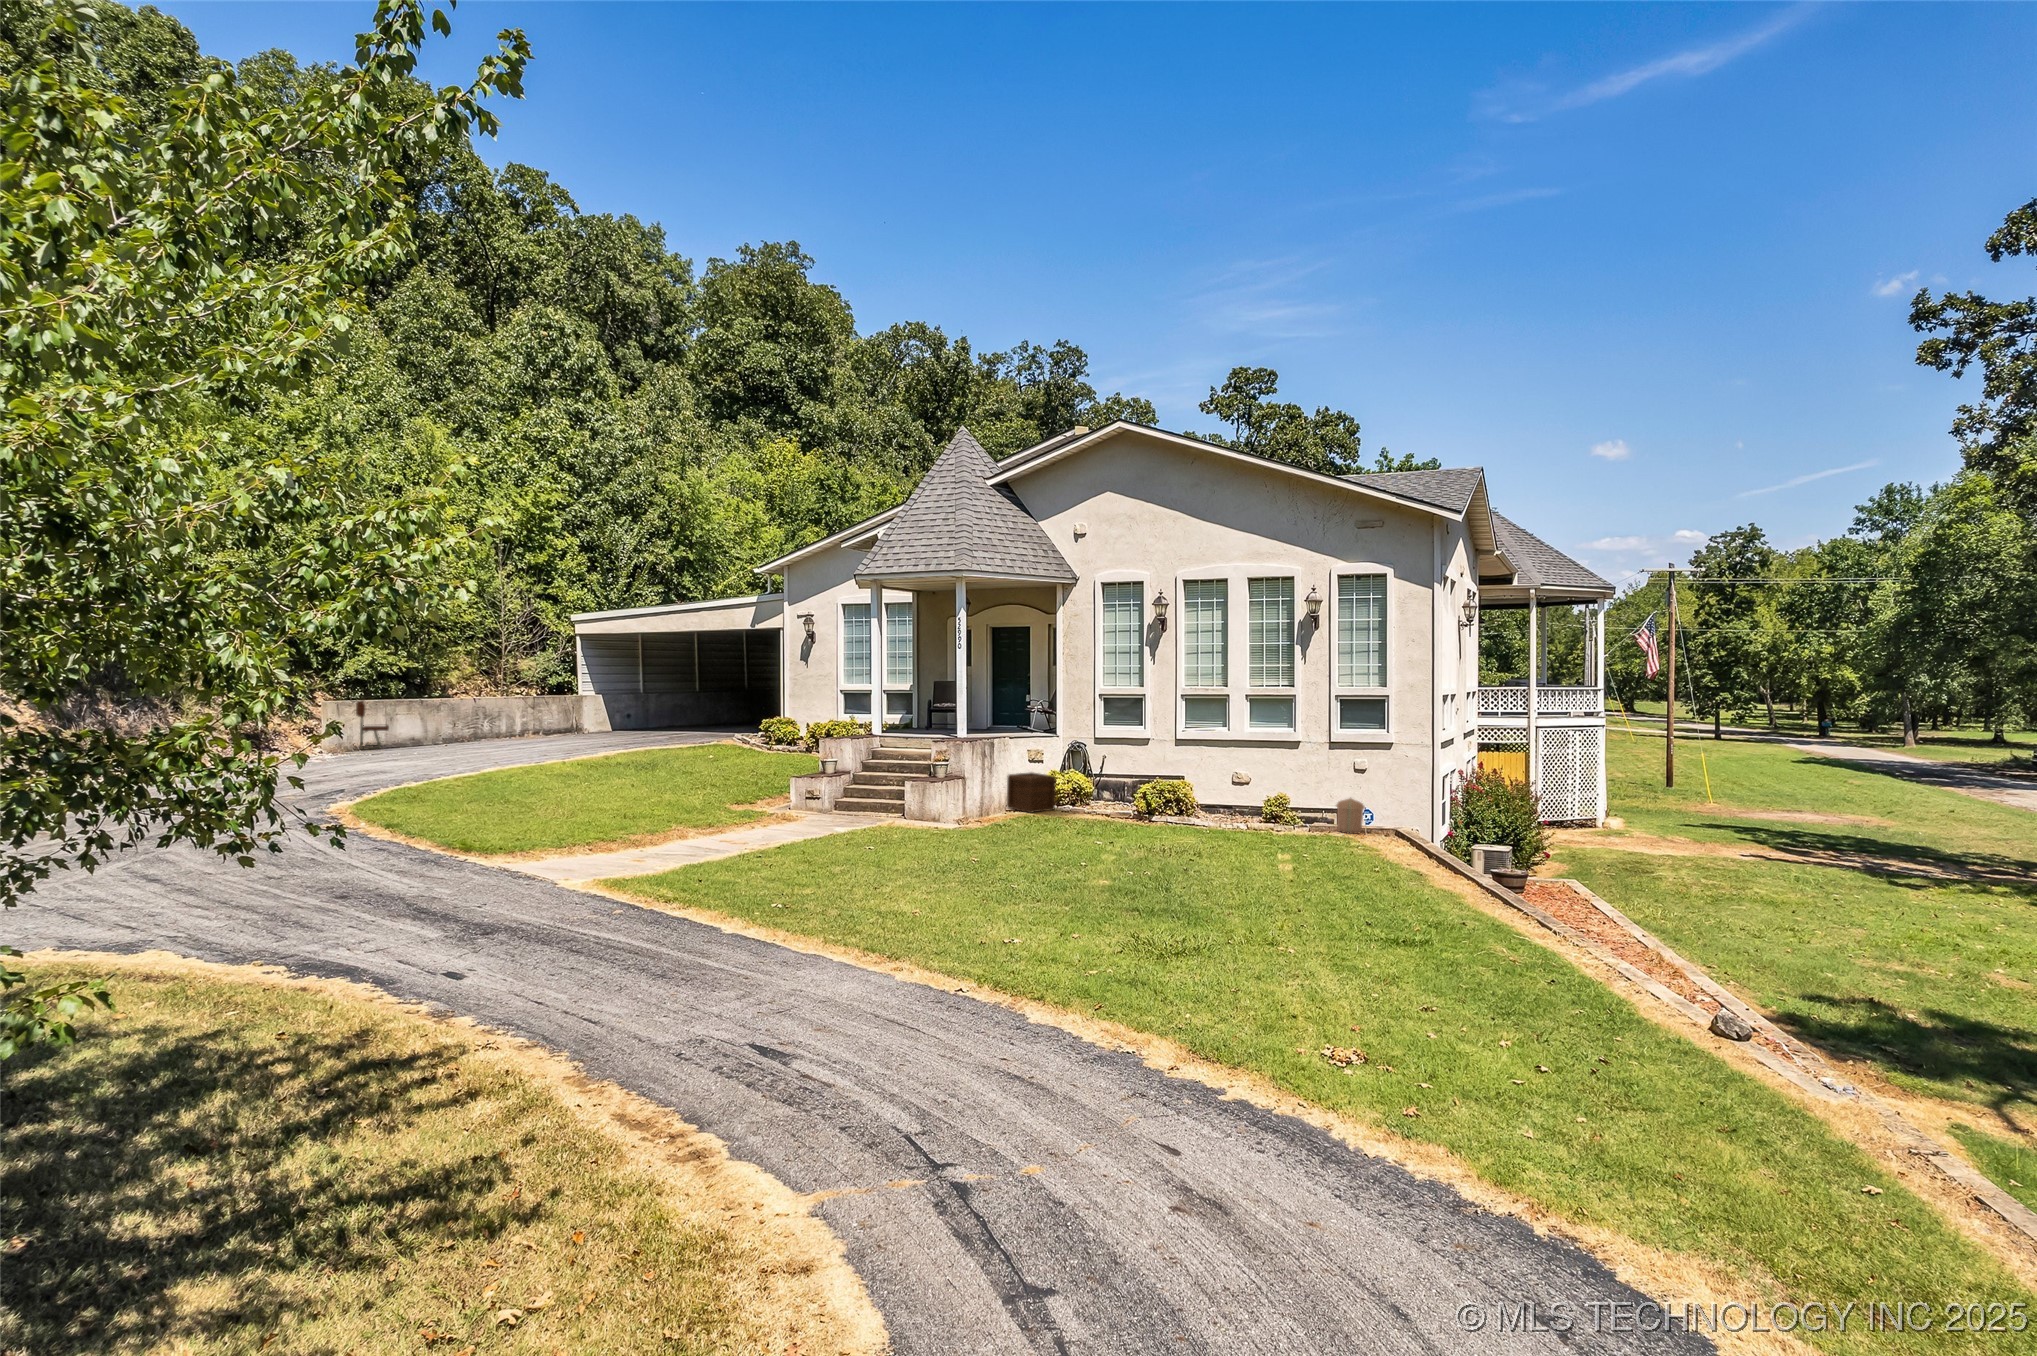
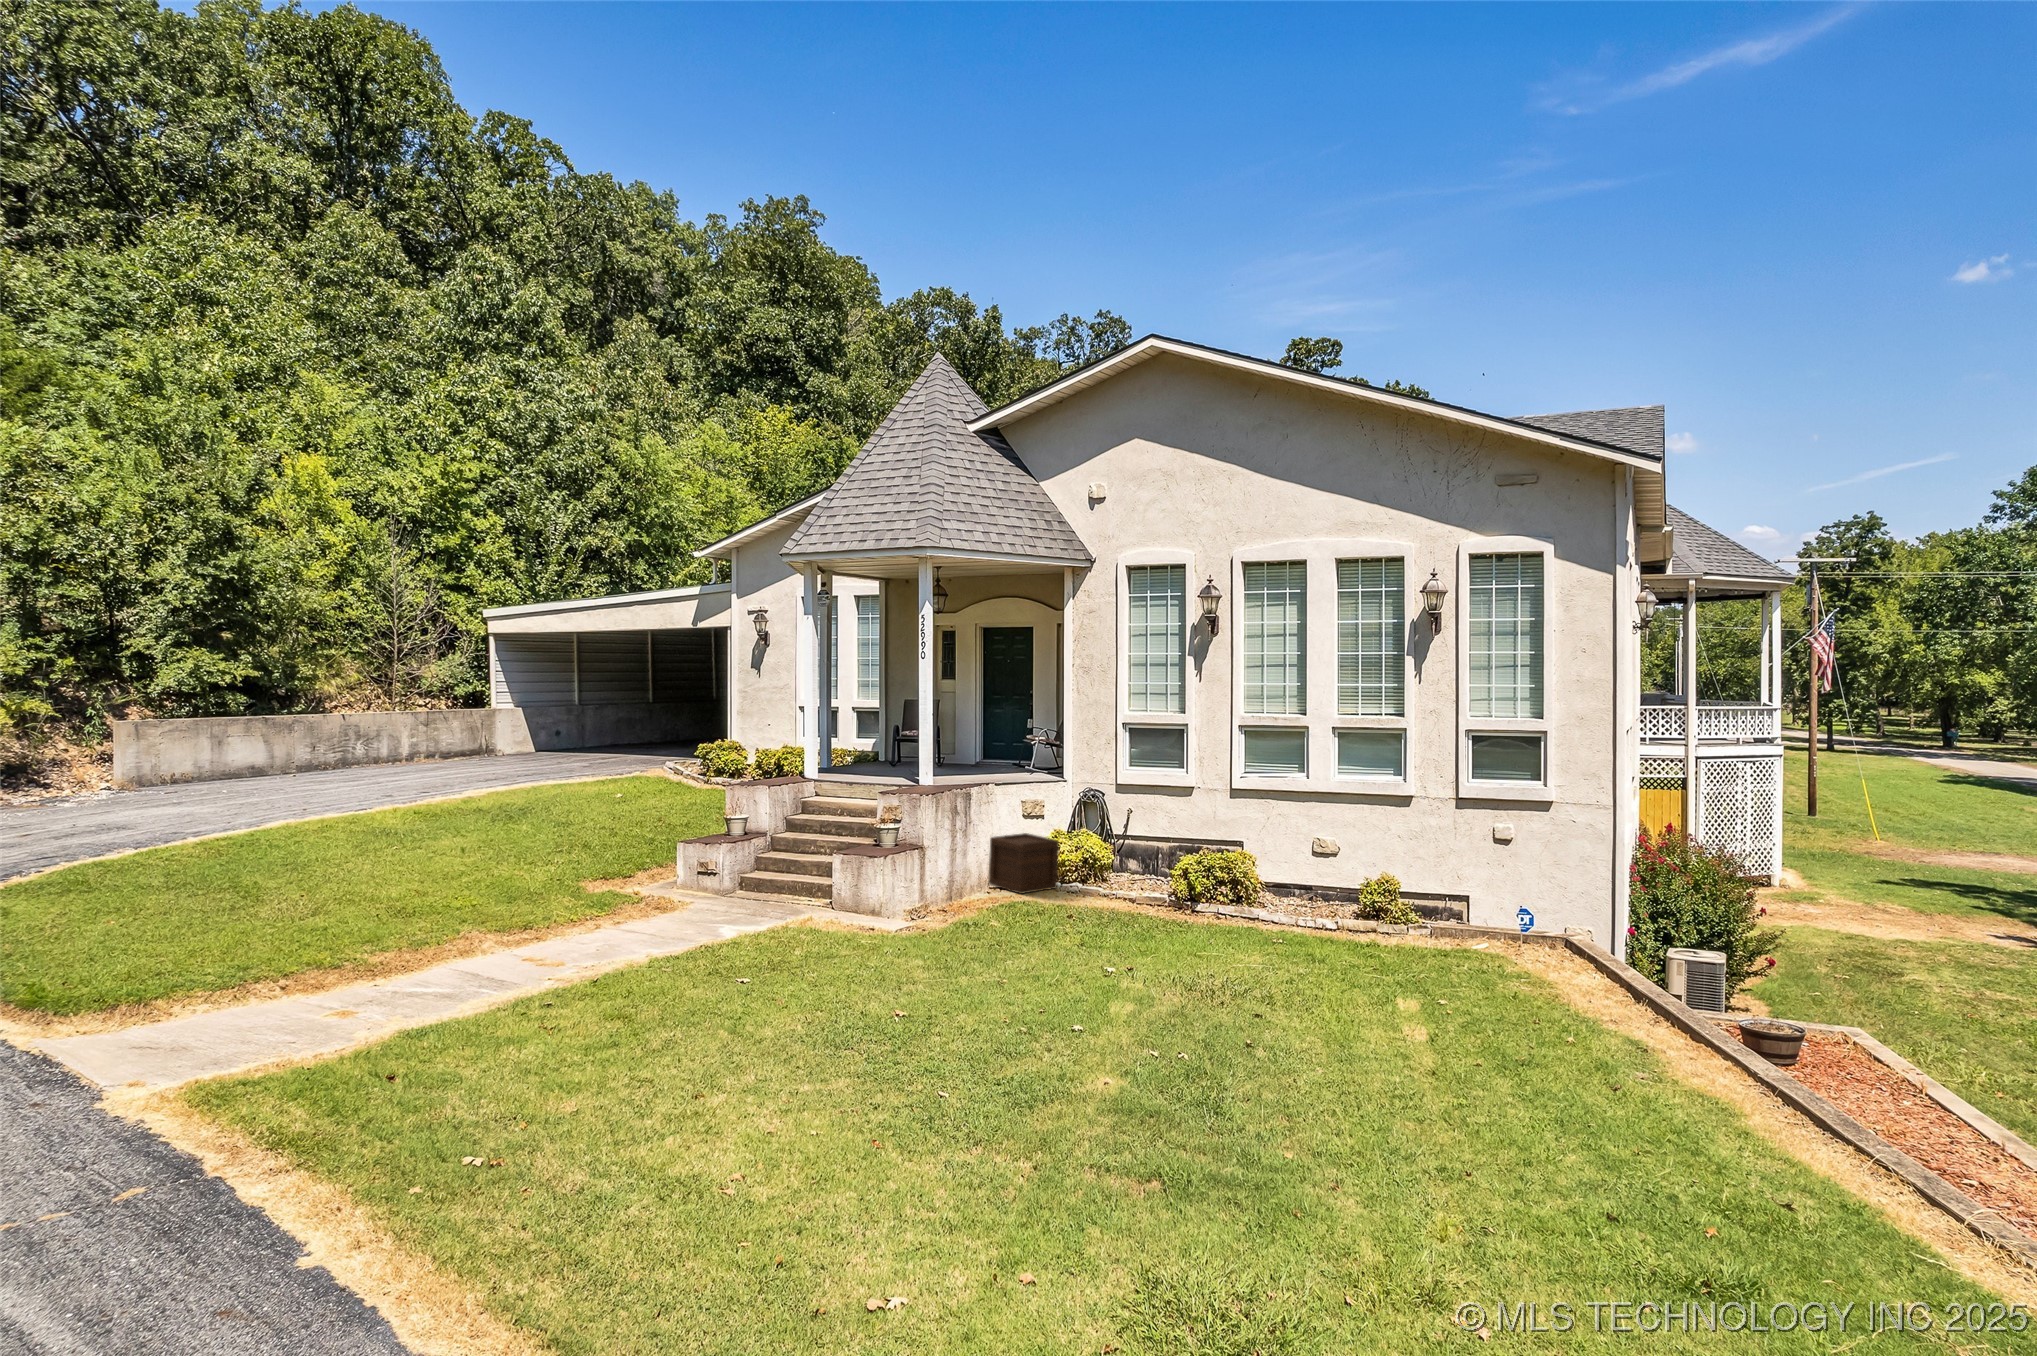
bench: present [356,700,389,749] -> none [187,717,234,780]
trash can: present [1336,798,1365,834] -> none [1468,884,1512,939]

